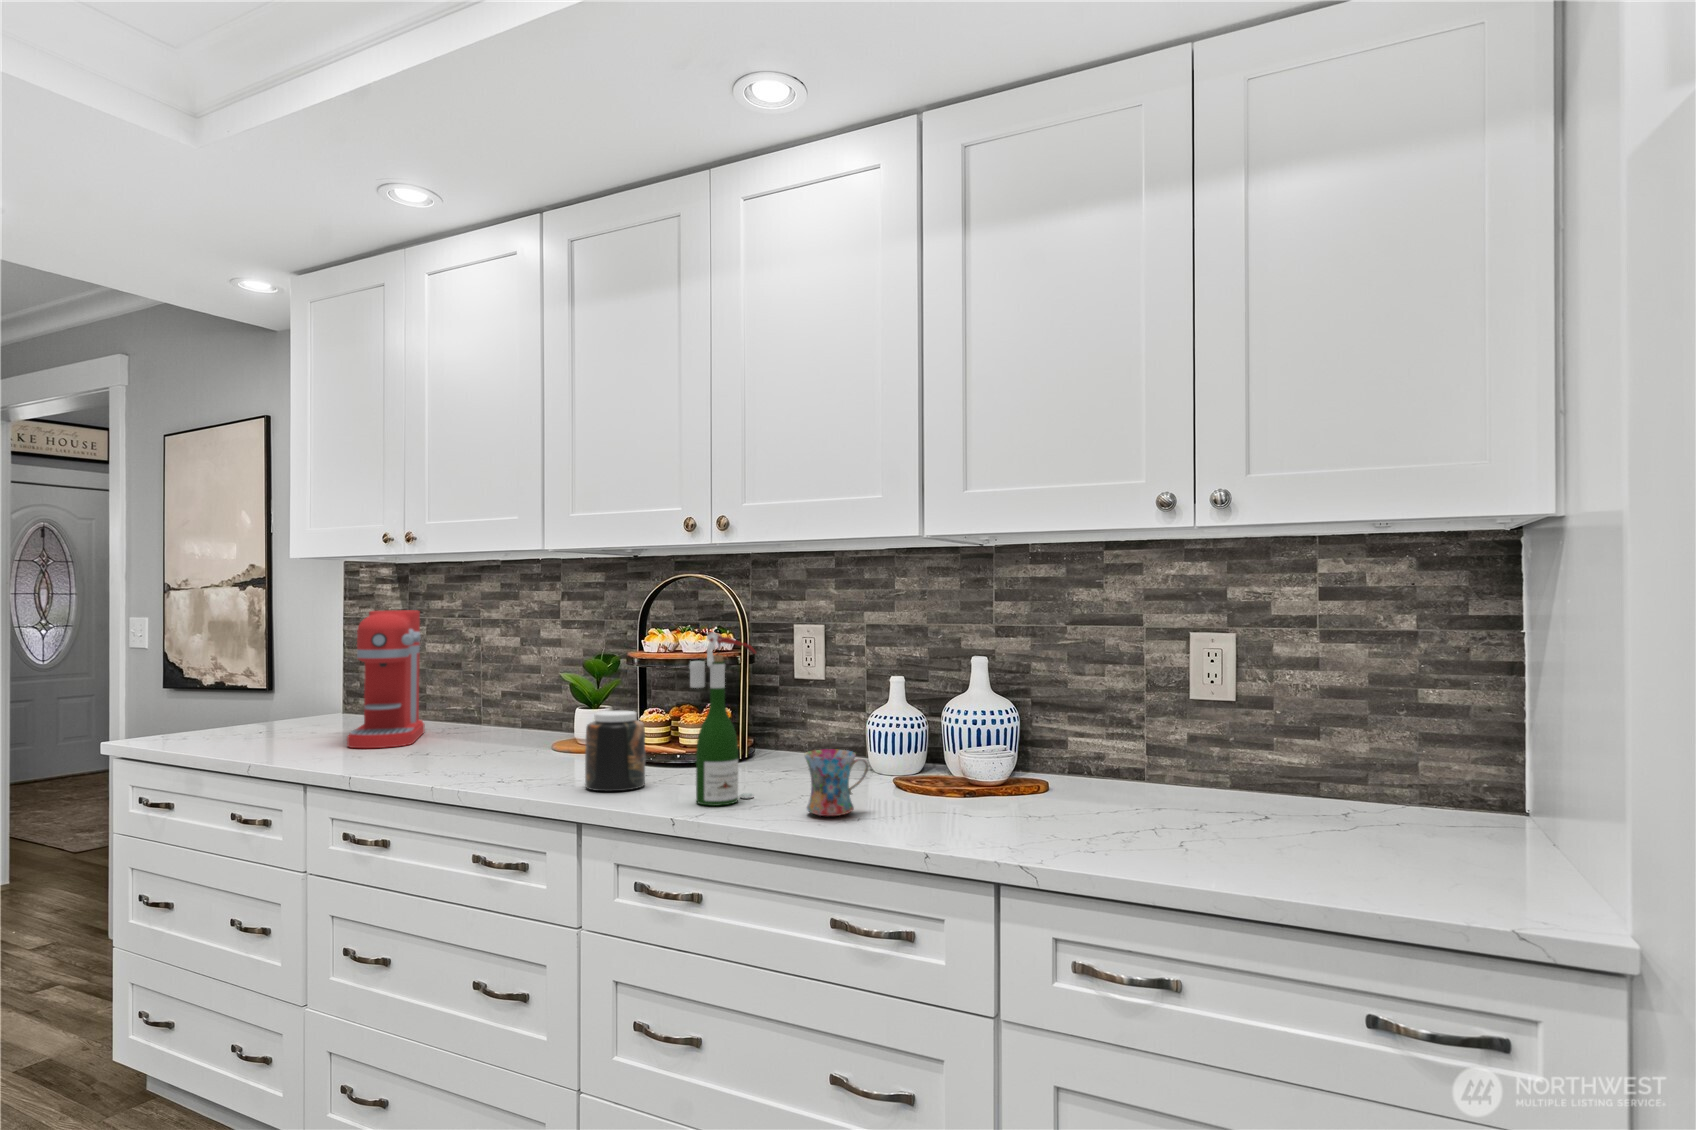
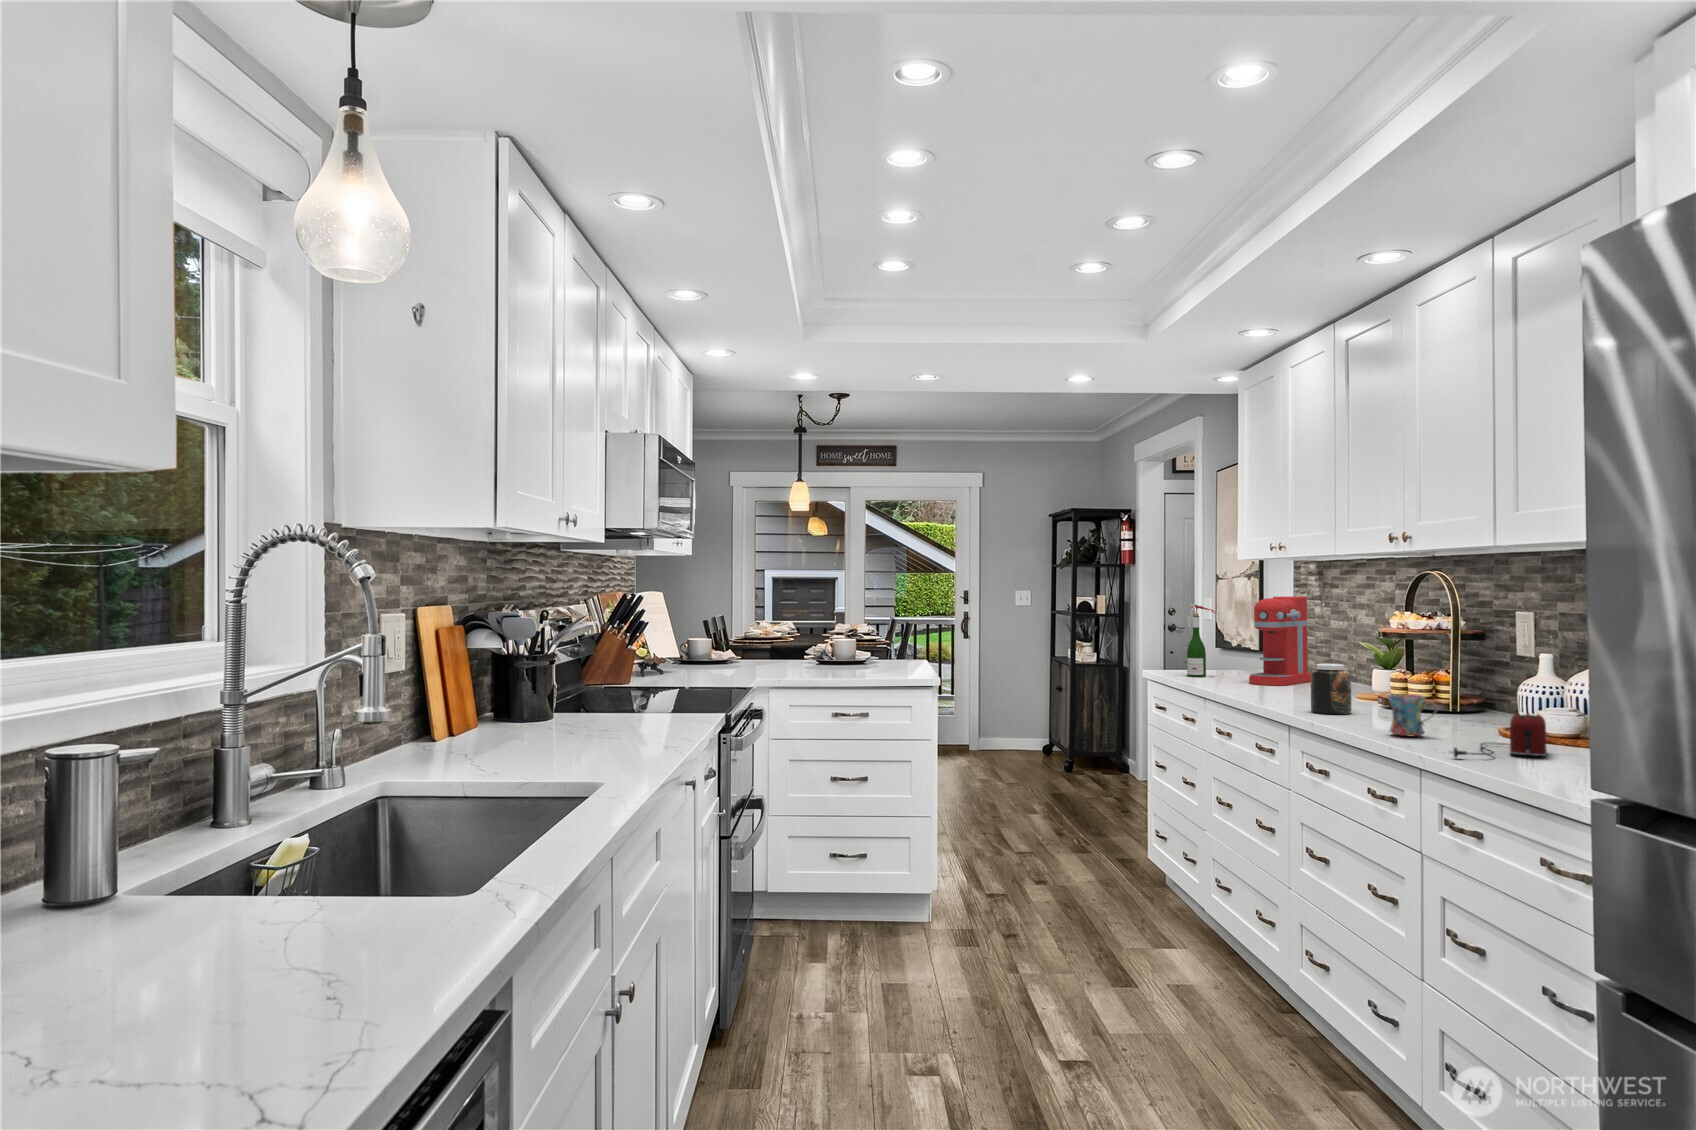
wine bottle: present [689,632,756,806] -> present [1187,604,1216,677]
toaster: none [947,760,1058,847] -> present [1450,713,1547,757]

